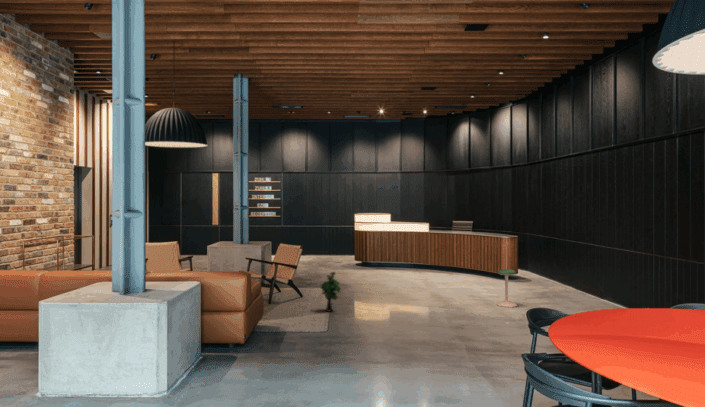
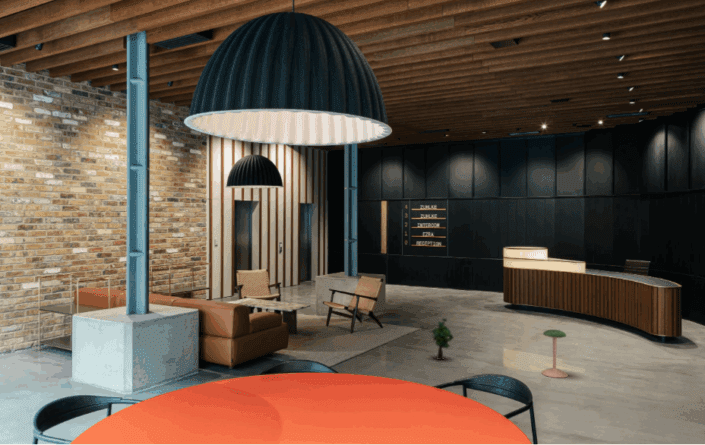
decorative plant: present [321,272,341,312] -> present [432,319,453,360]

